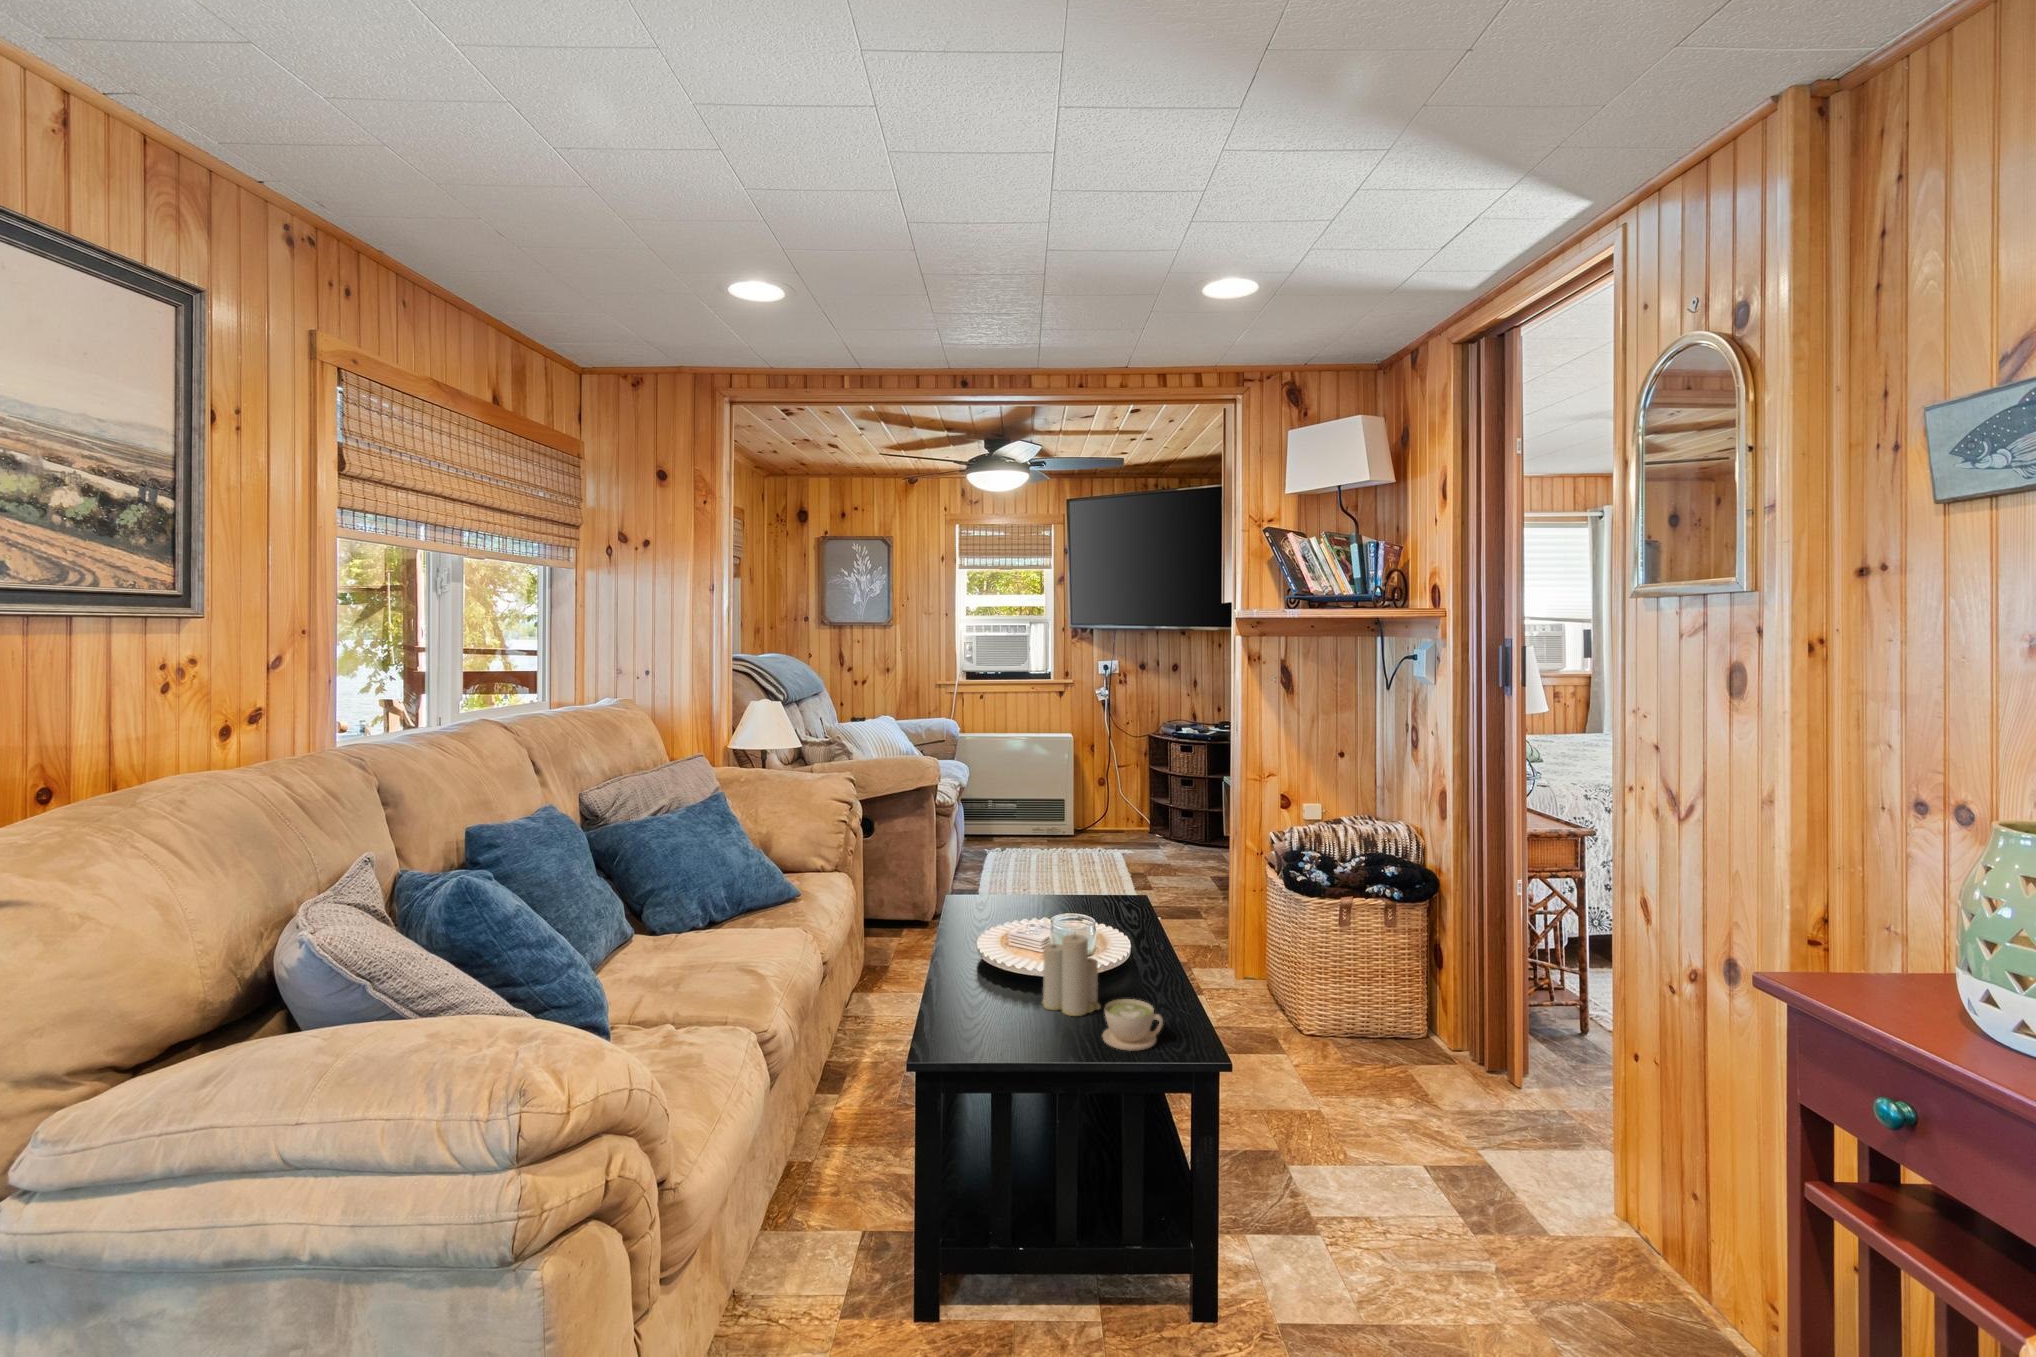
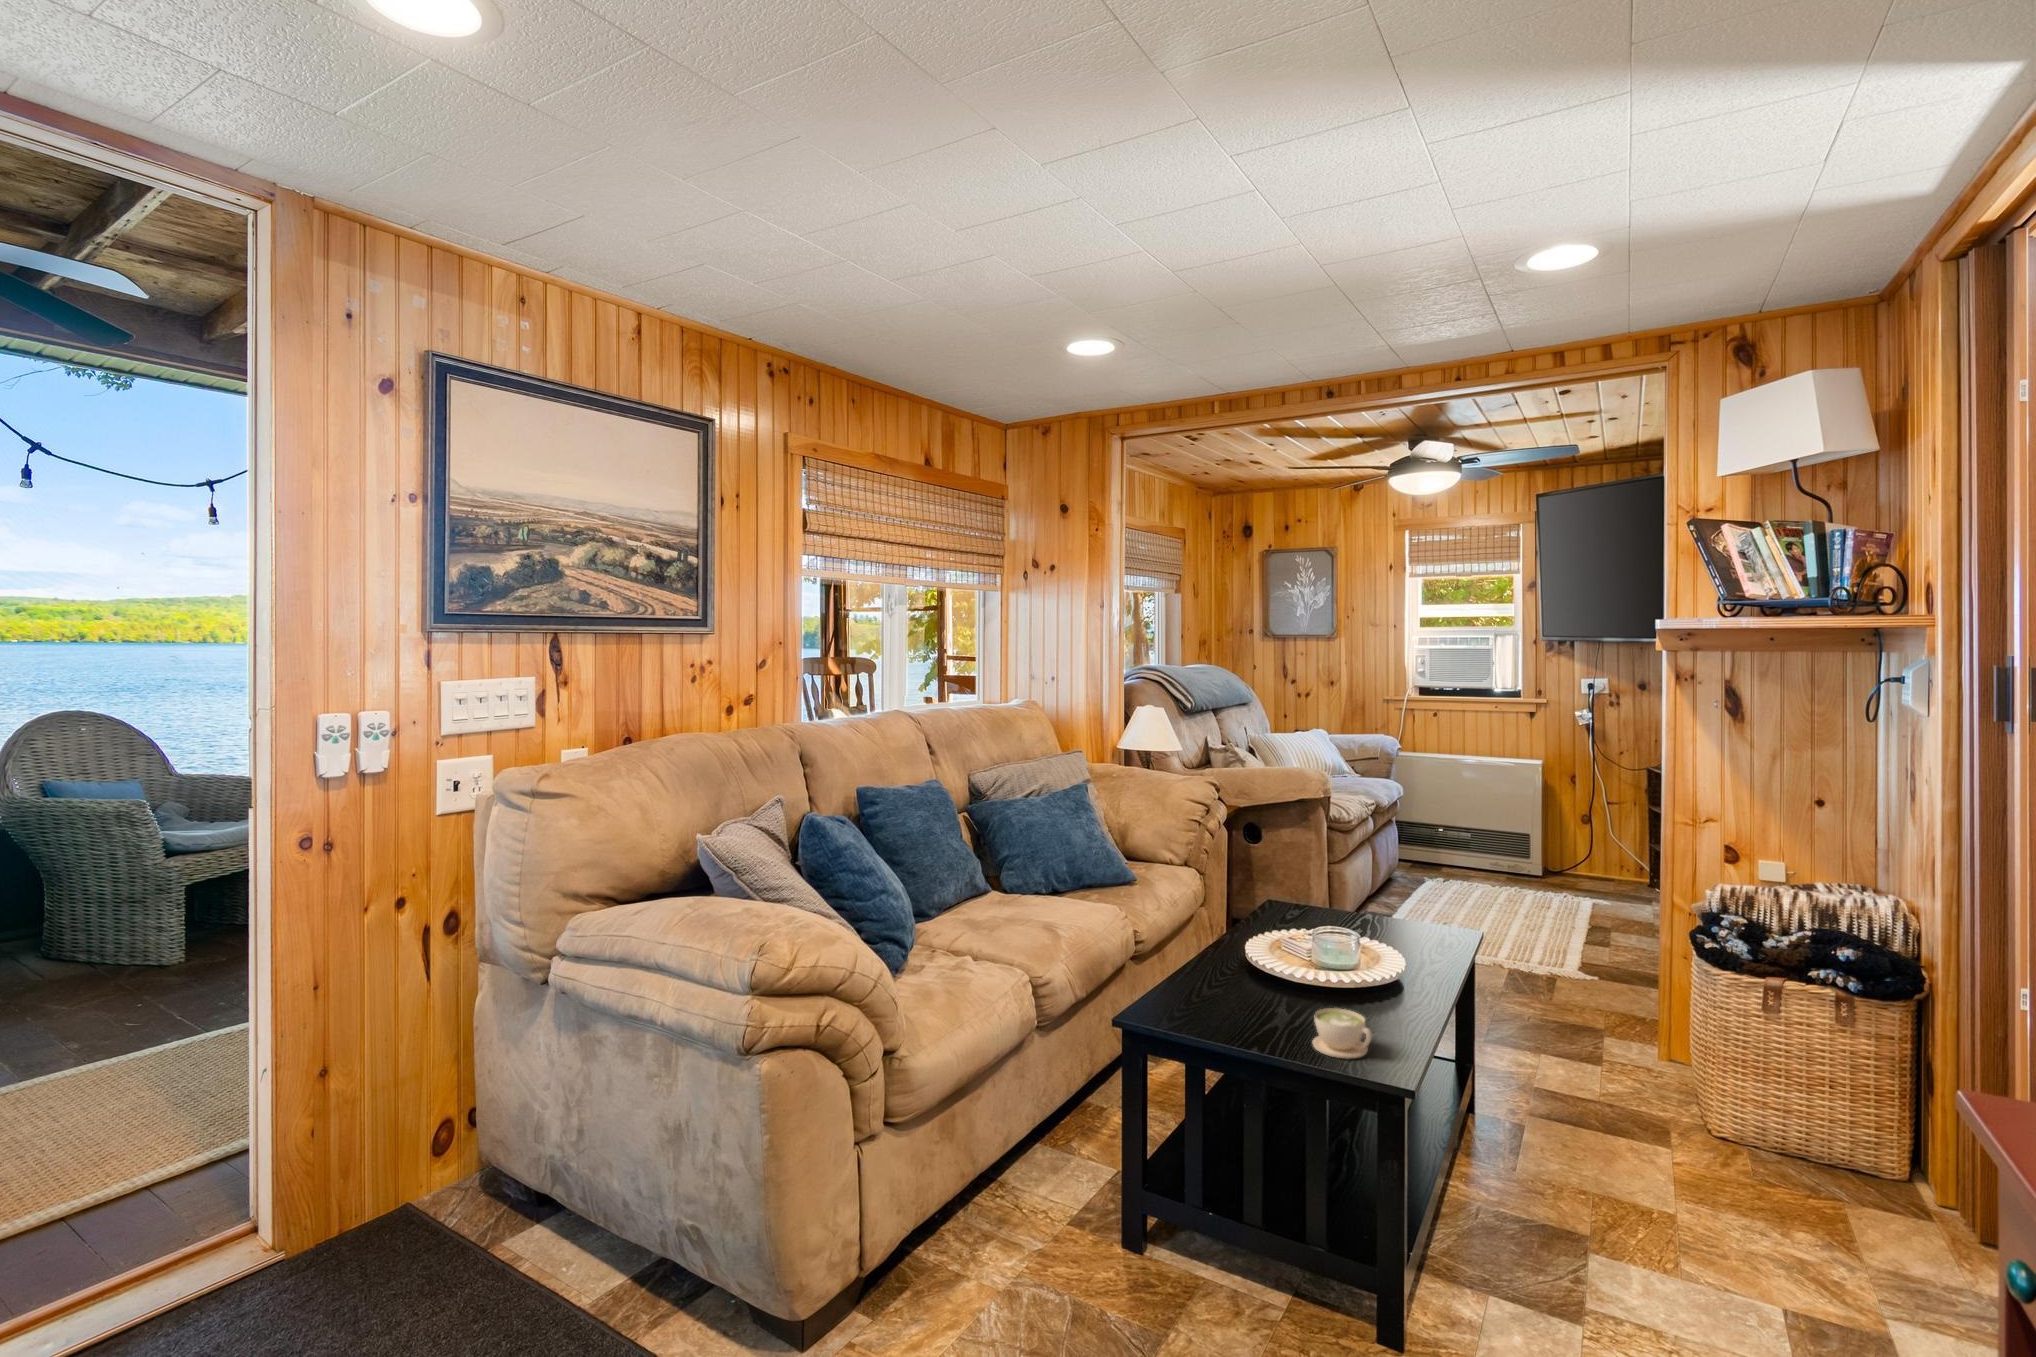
candle: present [1042,934,1101,1016] -> none [1280,935,1336,1020]

